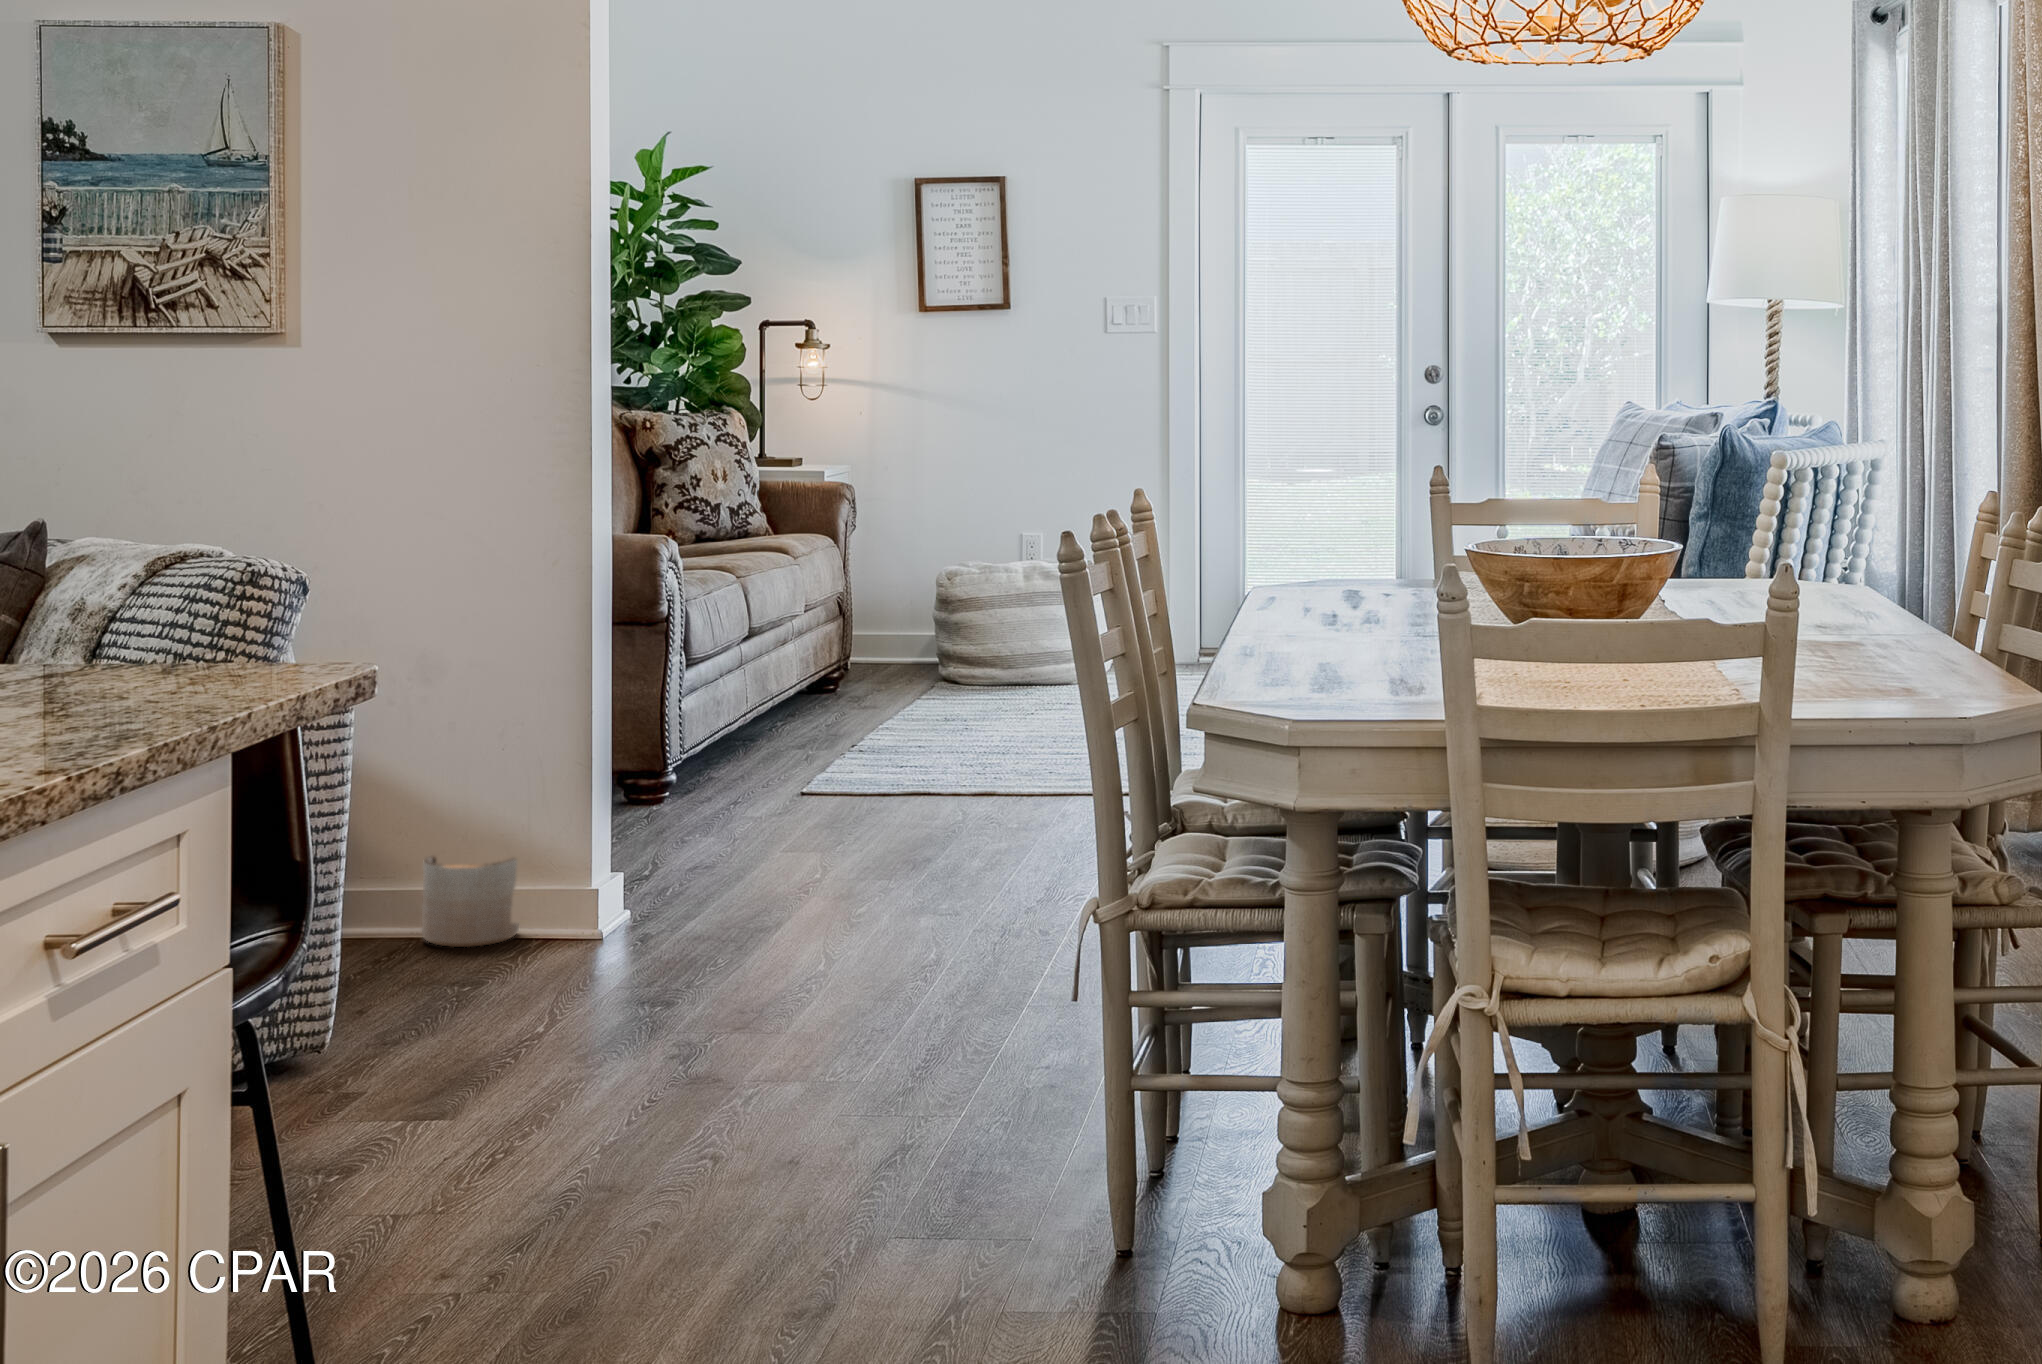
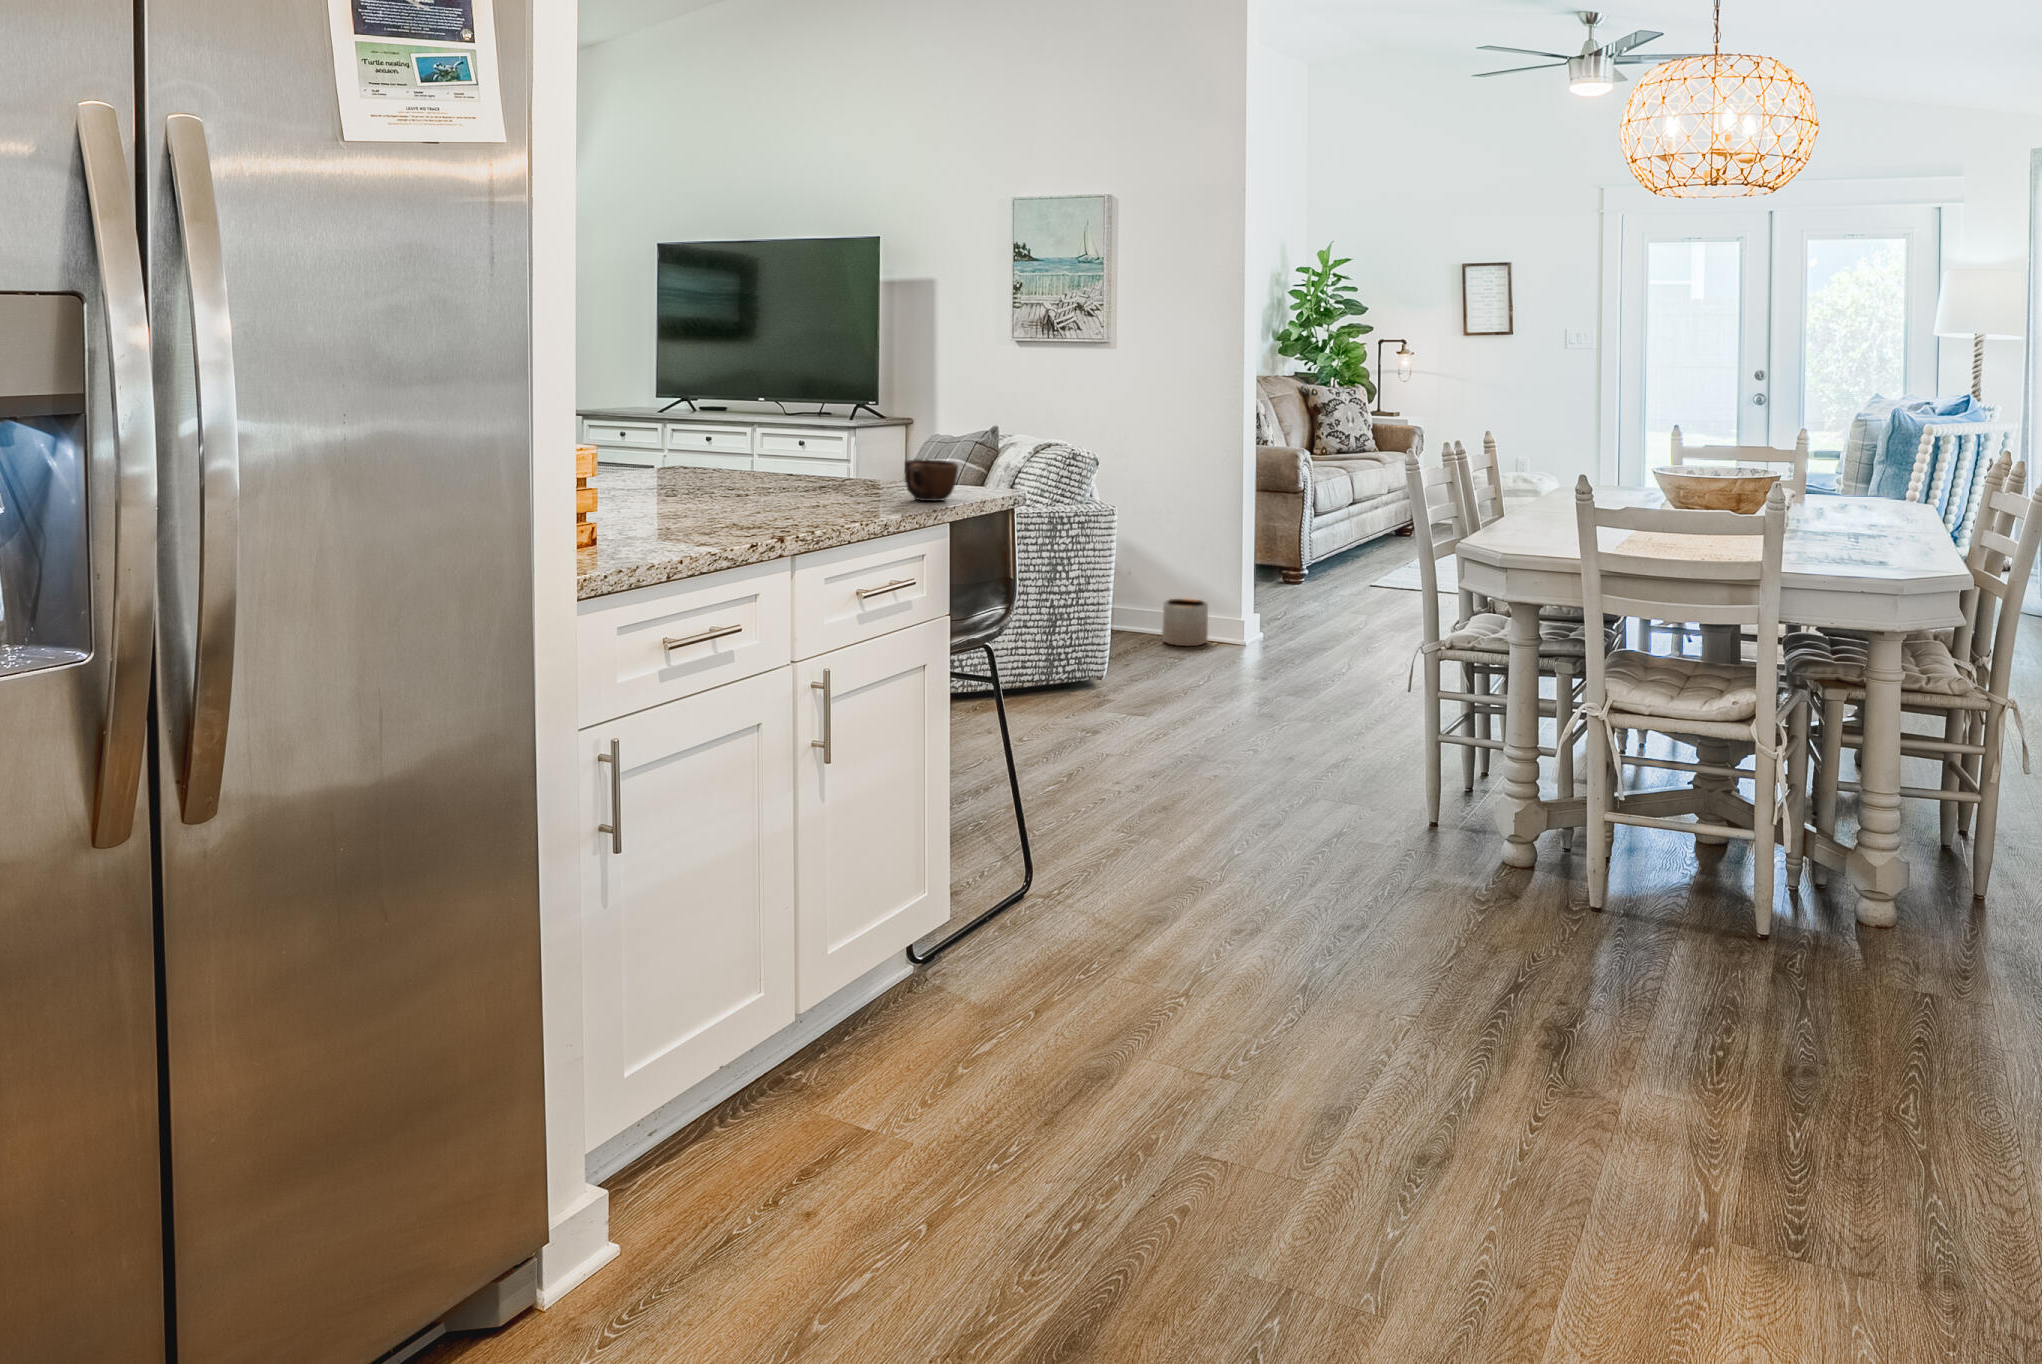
mug: none [74,612,215,712] -> present [905,459,958,501]

